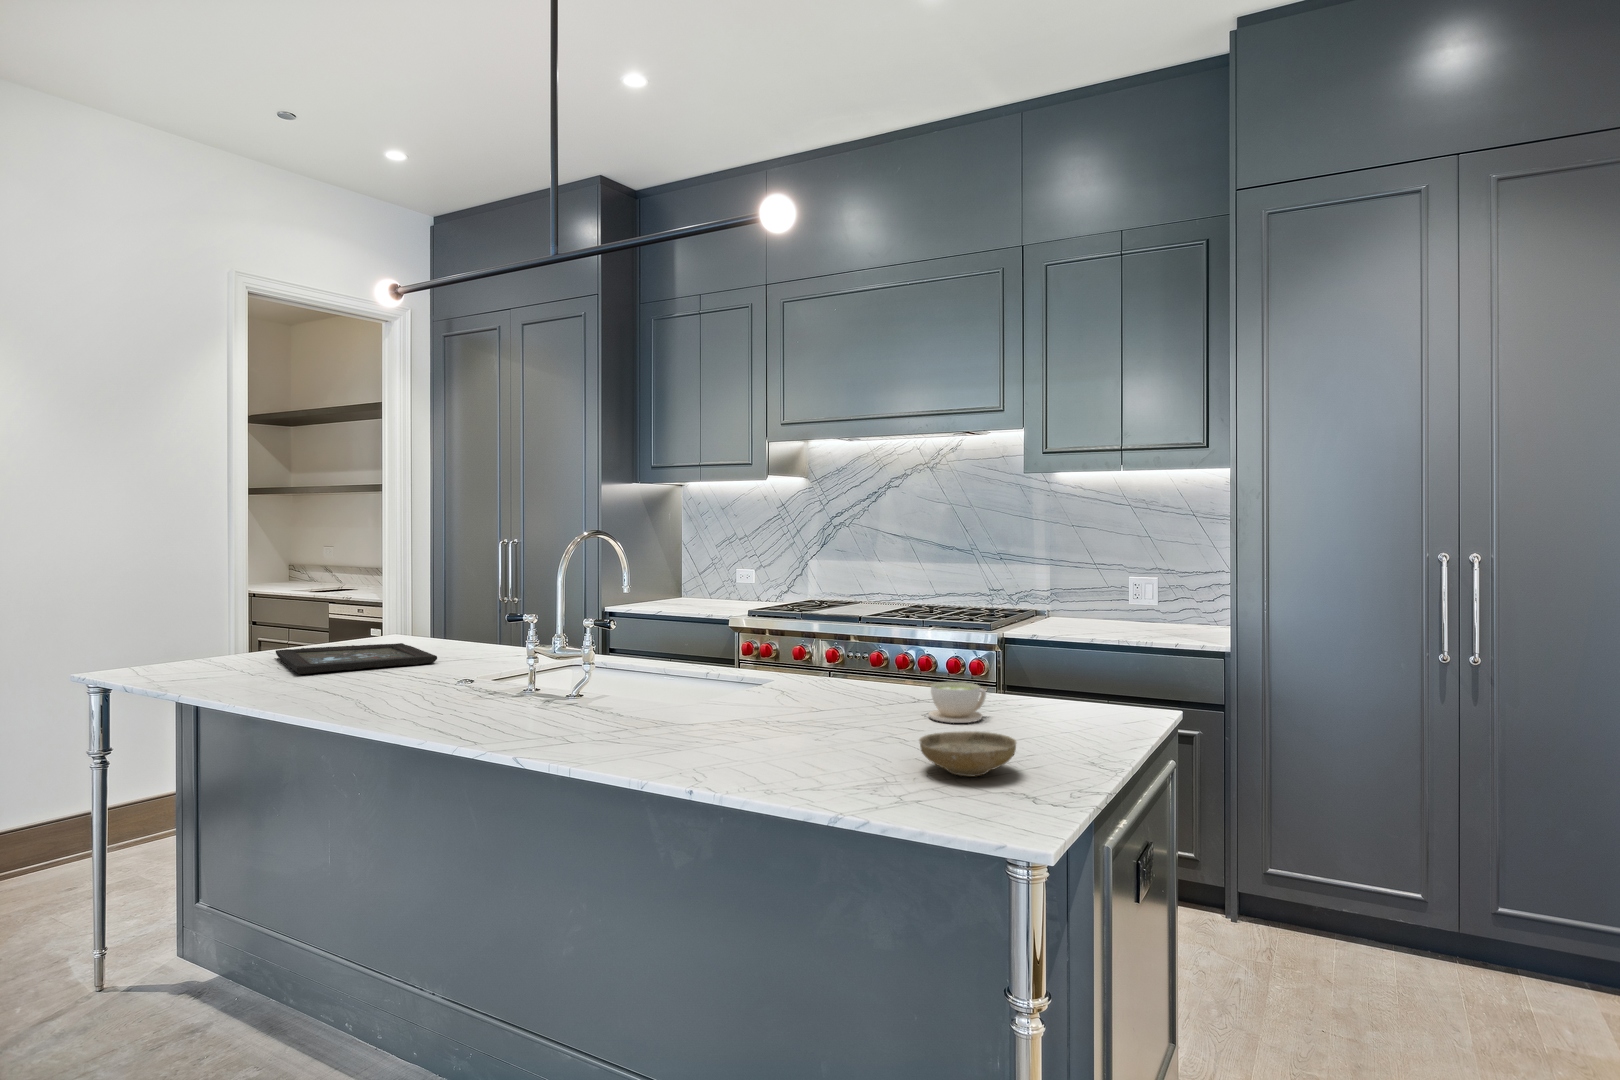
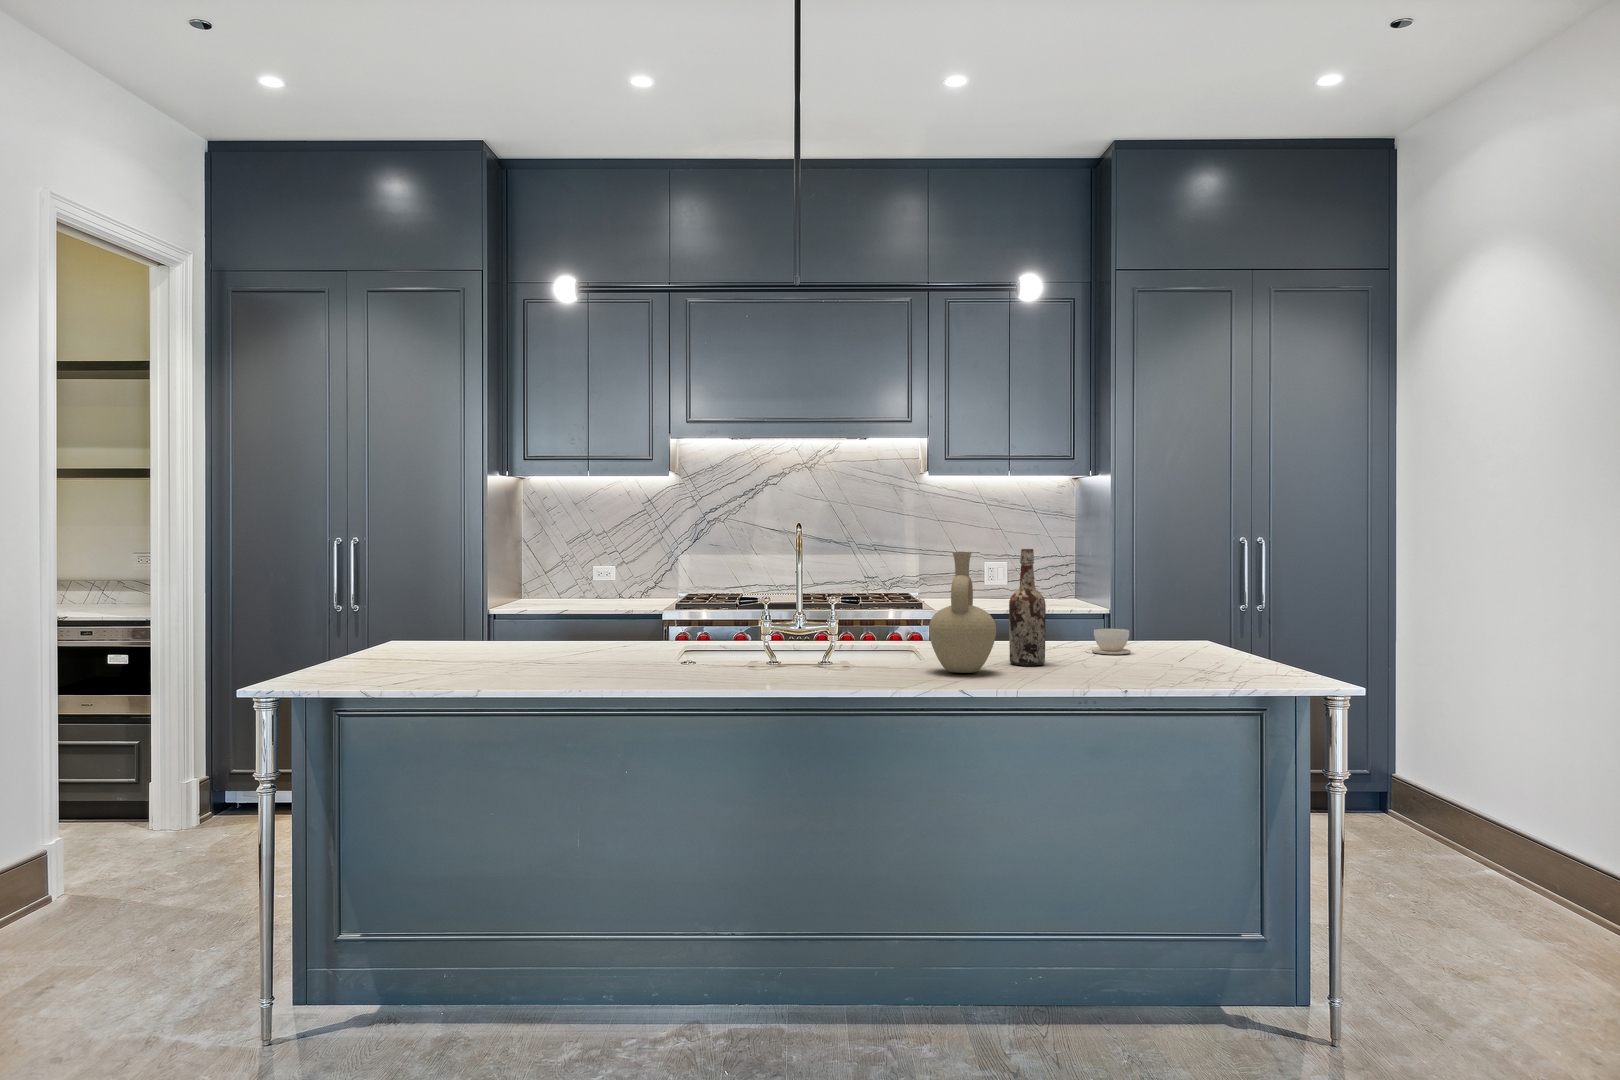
wine bottle: none [744,567,792,729] -> present [1009,549,1046,666]
vase: none [593,570,683,731] -> present [929,552,996,673]
tray: present [276,643,437,674] -> none [388,644,585,669]
ceramic bowl: present [919,731,1016,776] -> none [1183,648,1247,672]

